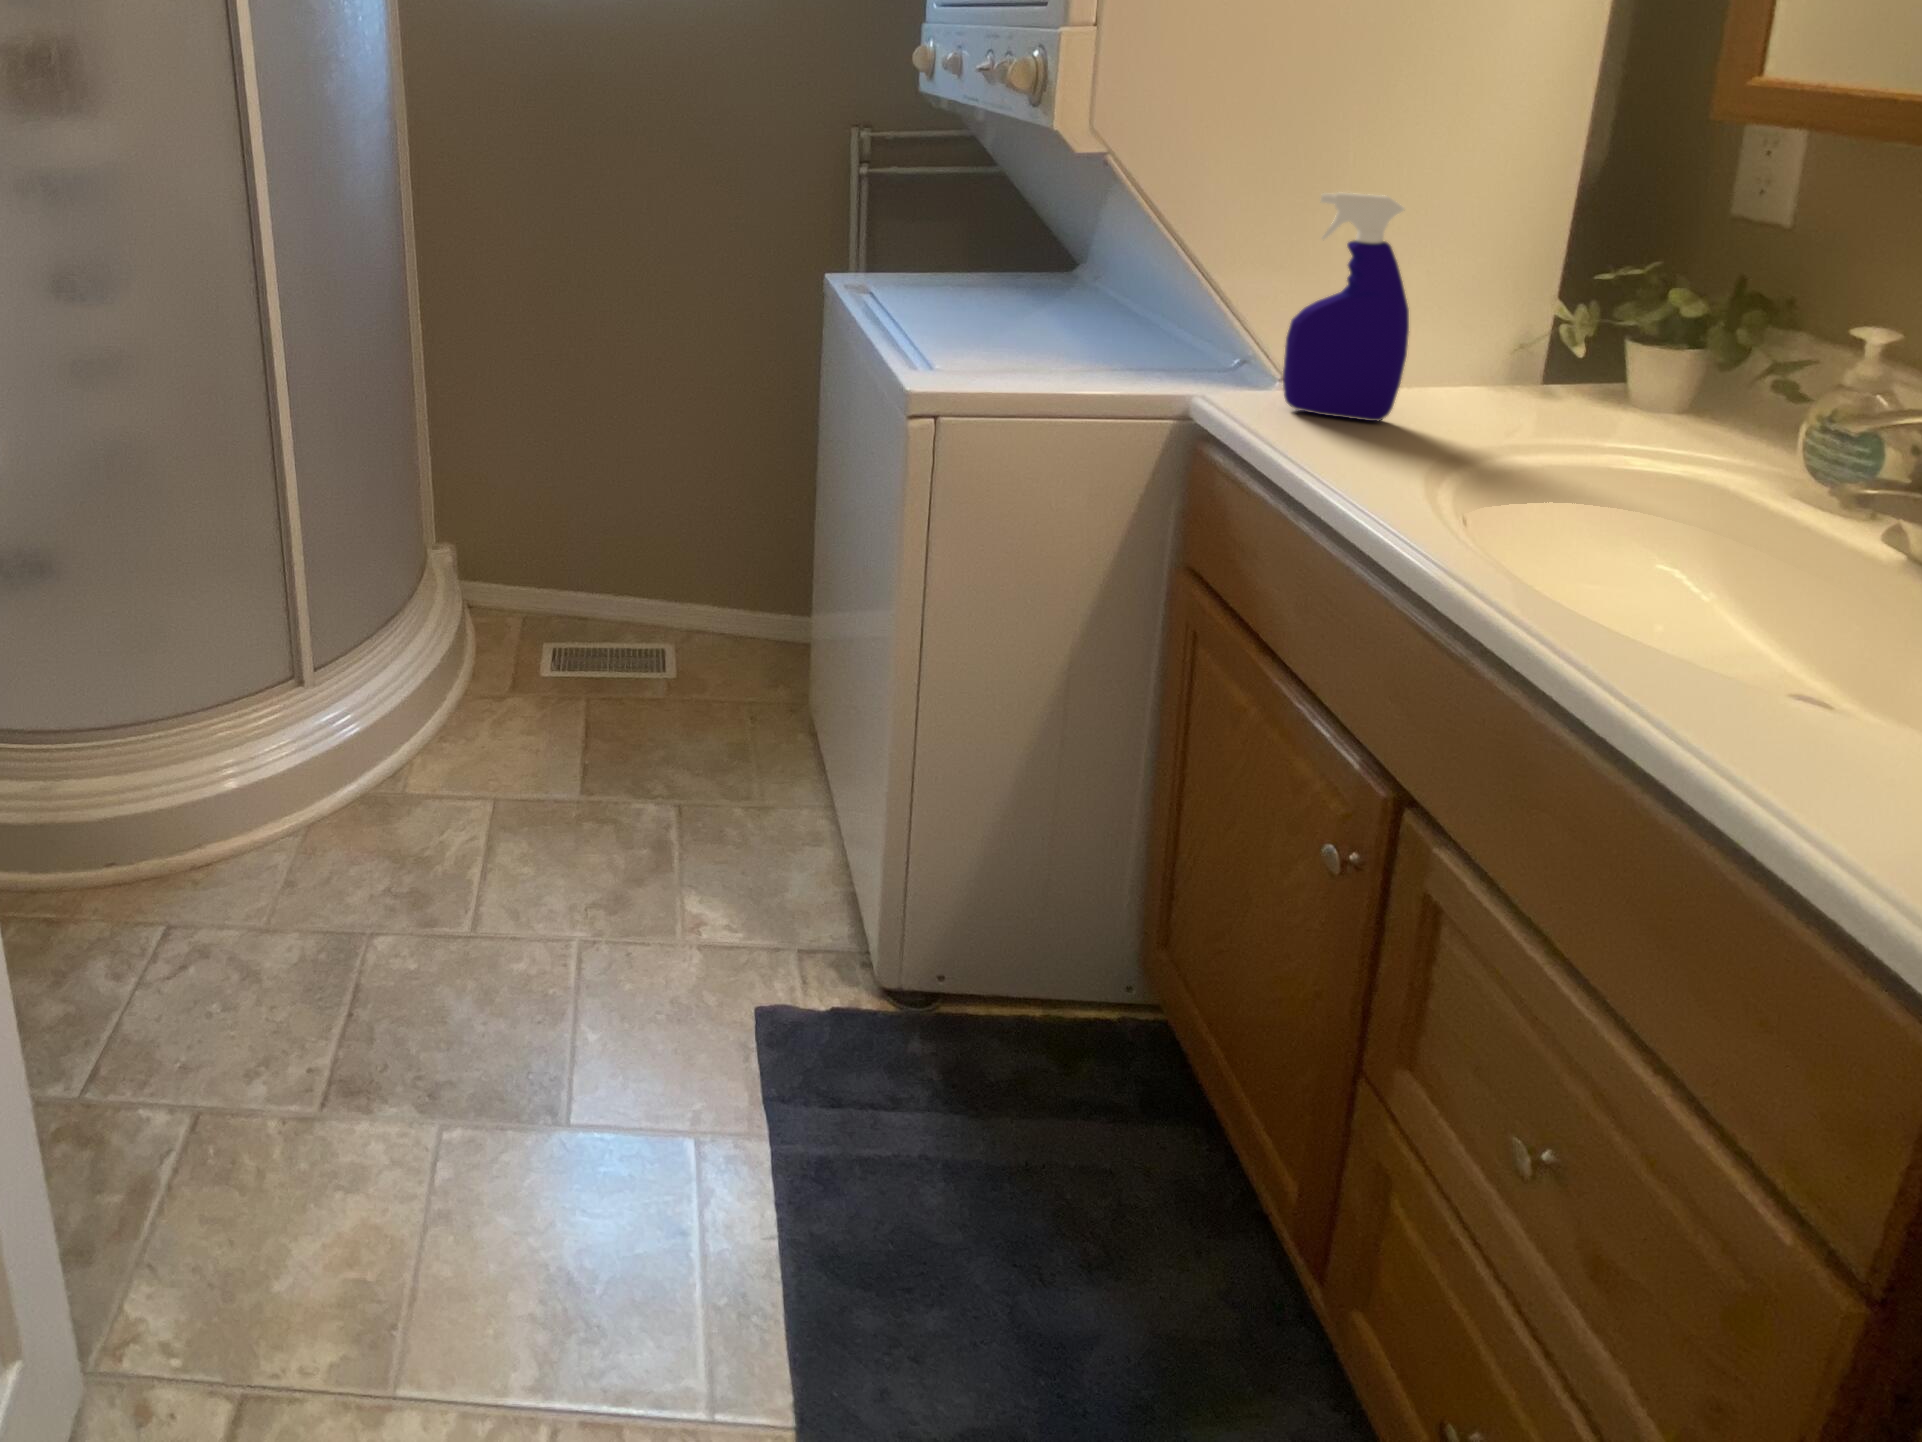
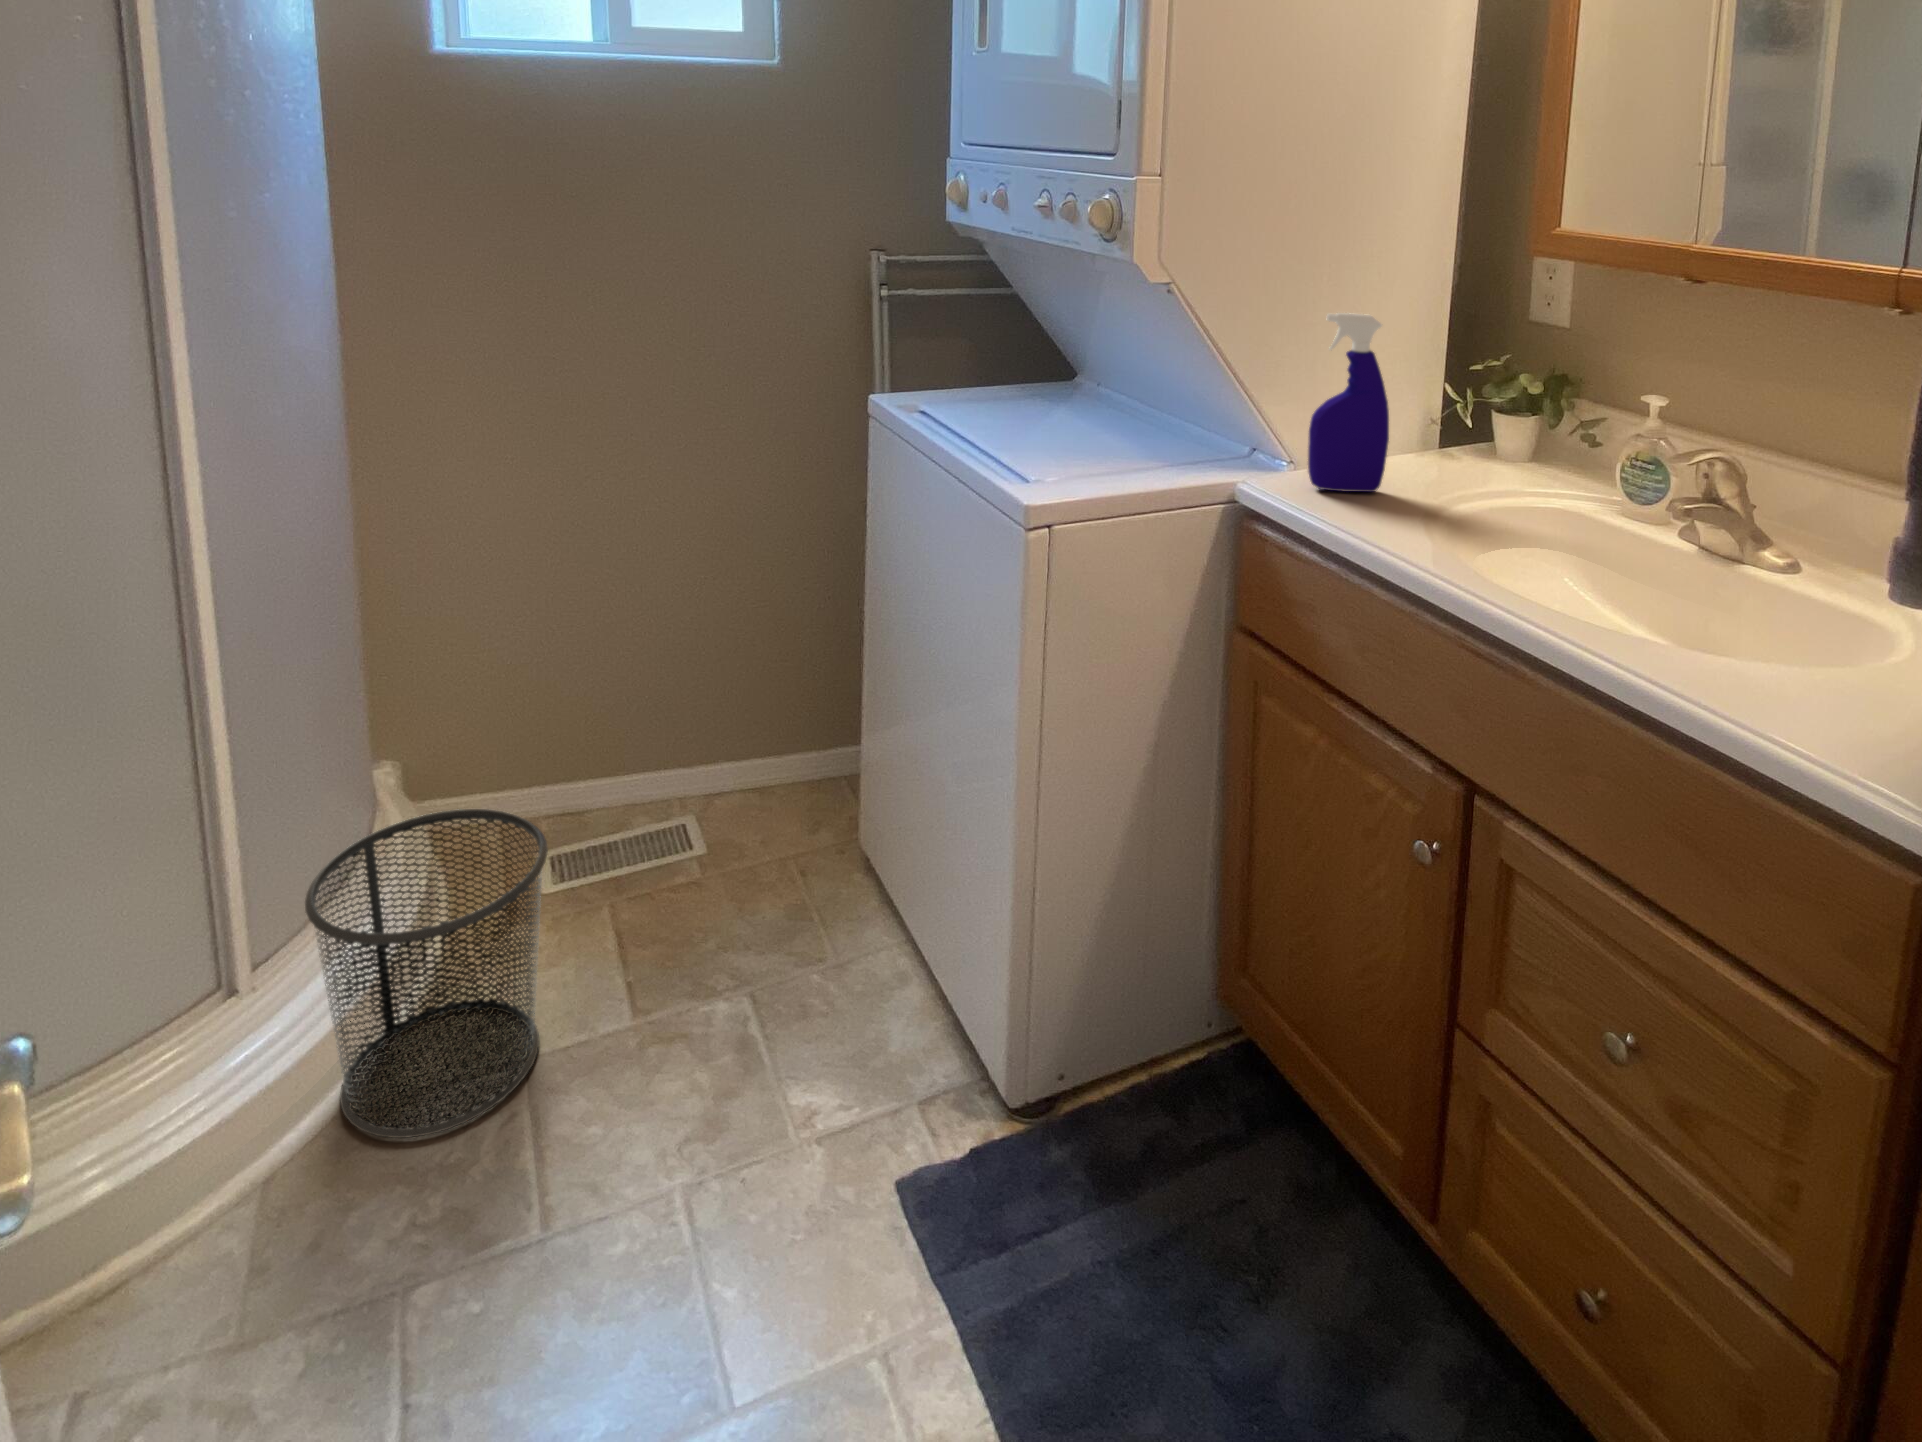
waste bin: none [340,587,512,830] -> present [305,809,548,1138]

